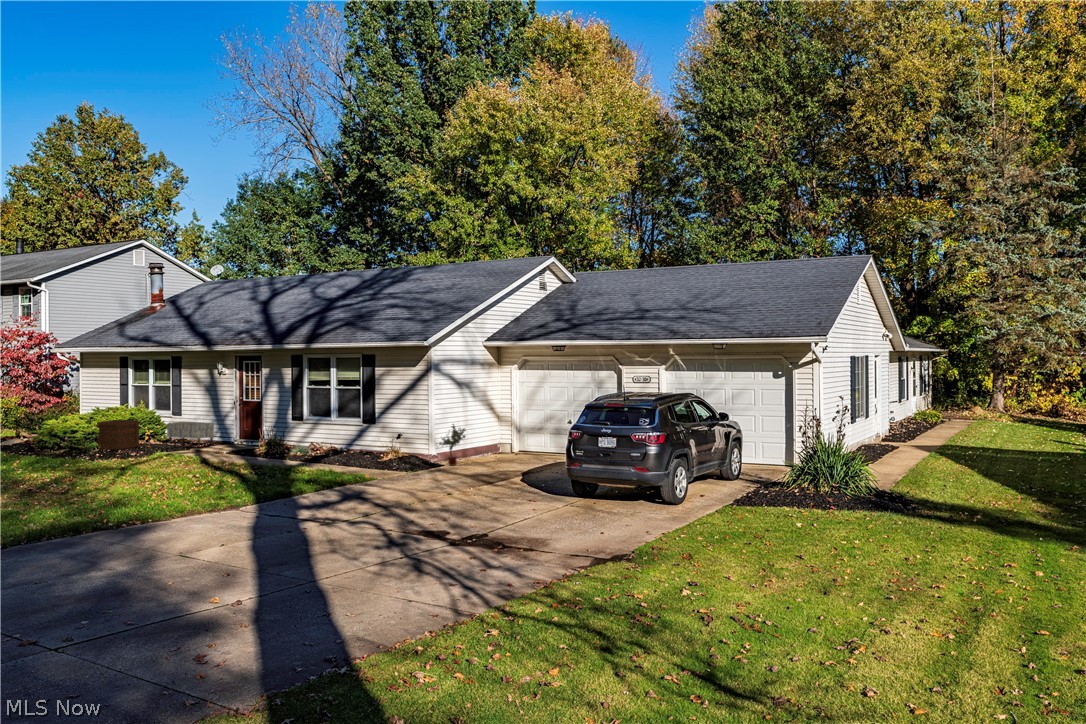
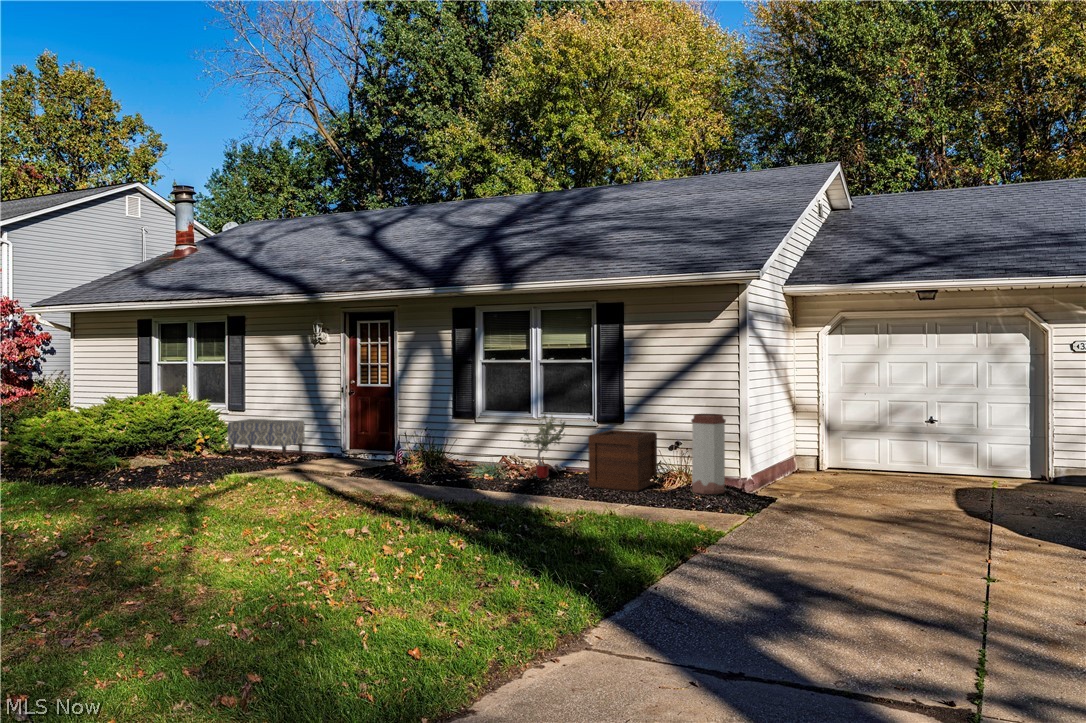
wooden crate: present [97,420,139,450] -> present [588,430,657,491]
trash can: none [395,421,416,467] -> present [691,414,726,494]
potted tree: present [439,424,466,466] -> present [520,413,565,478]

